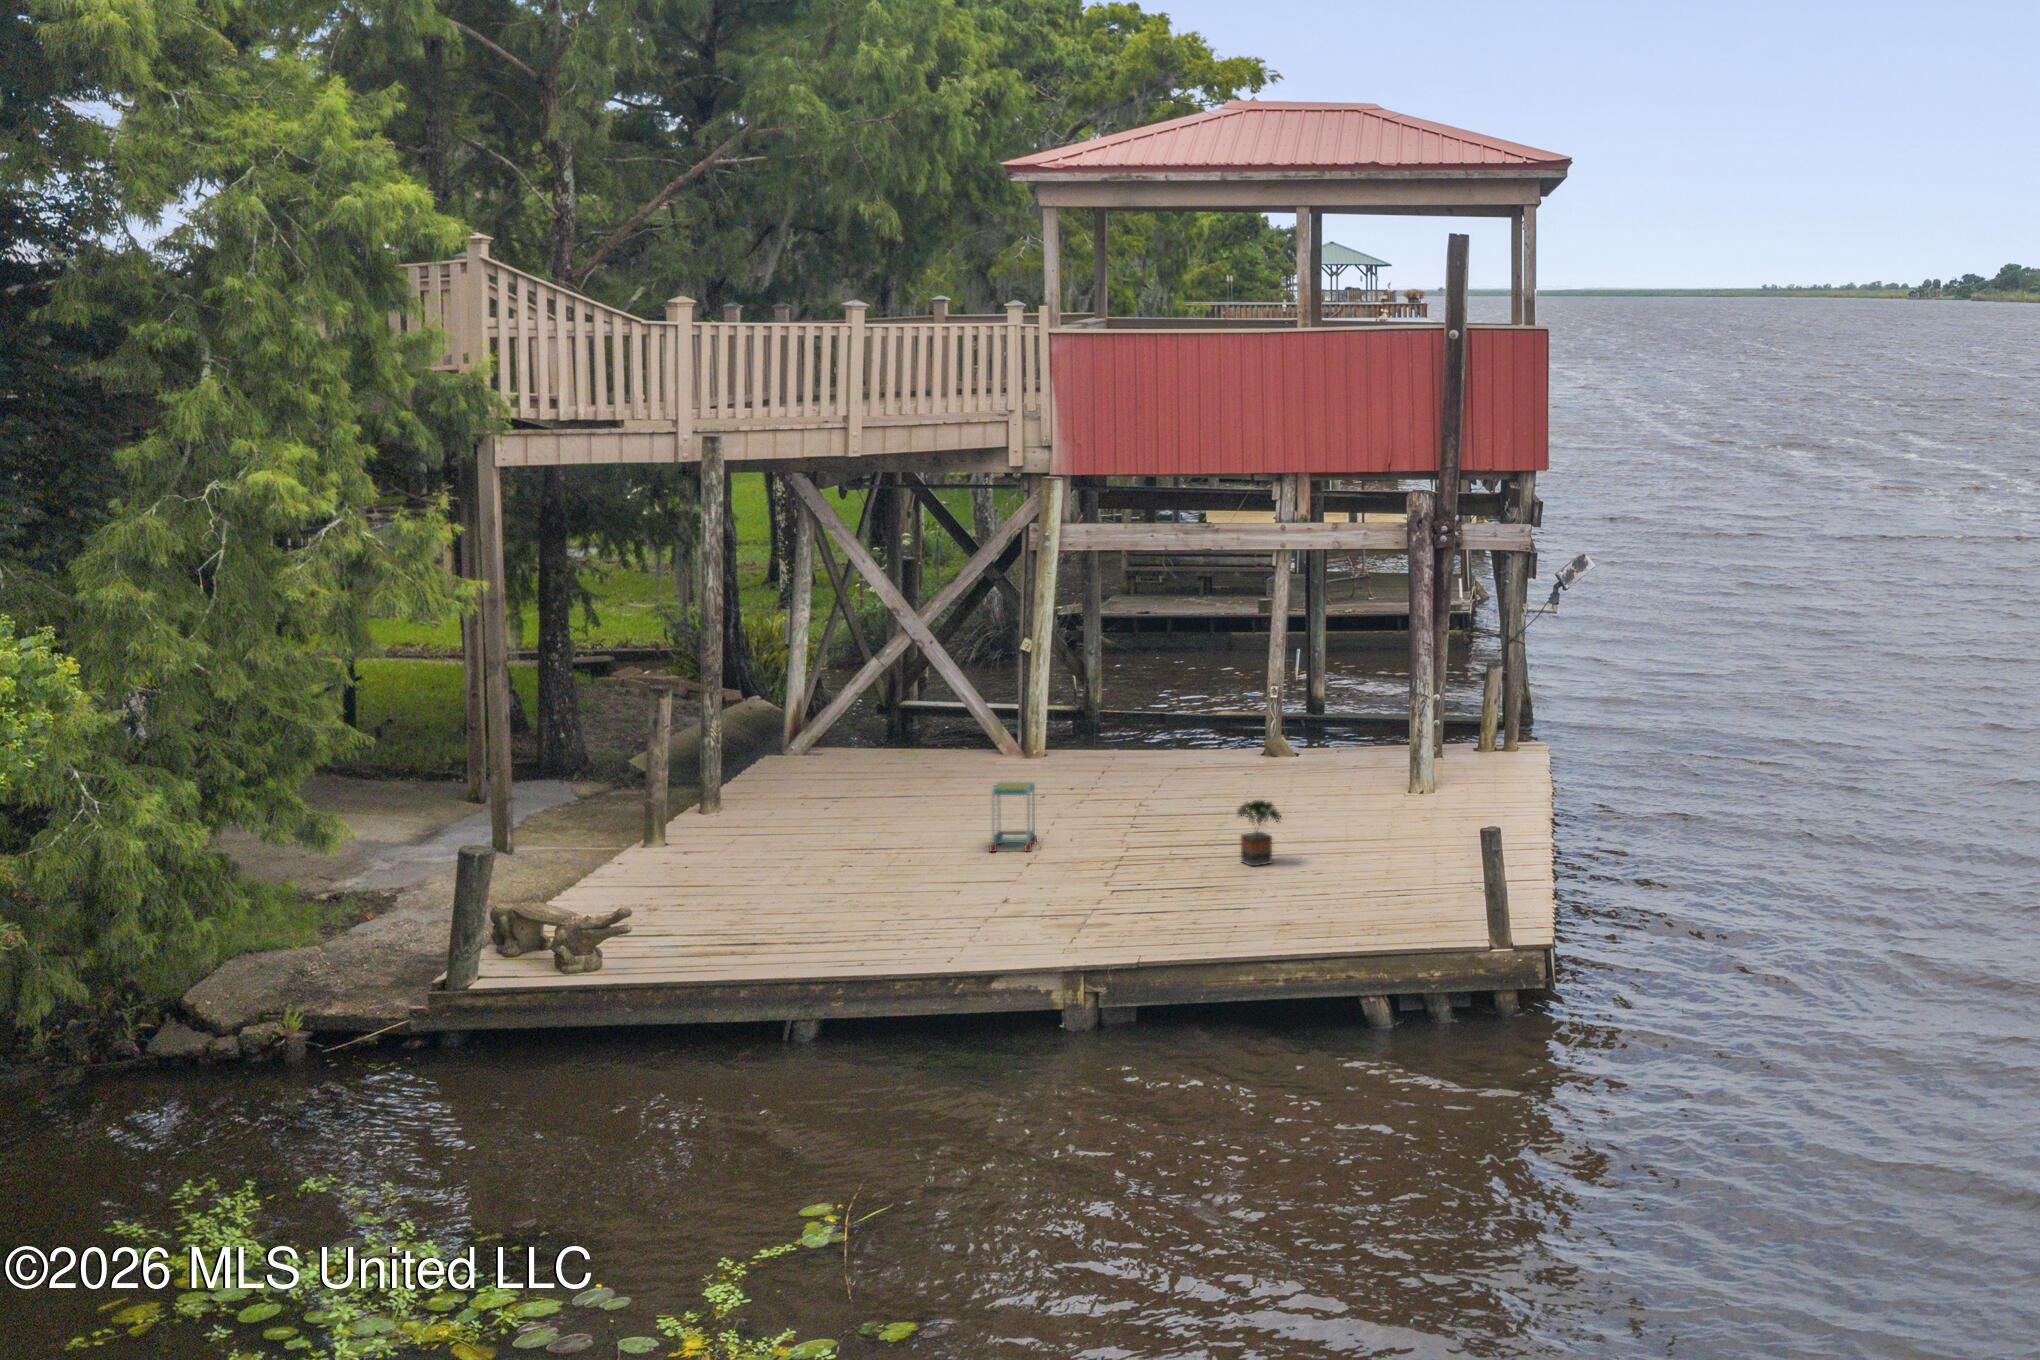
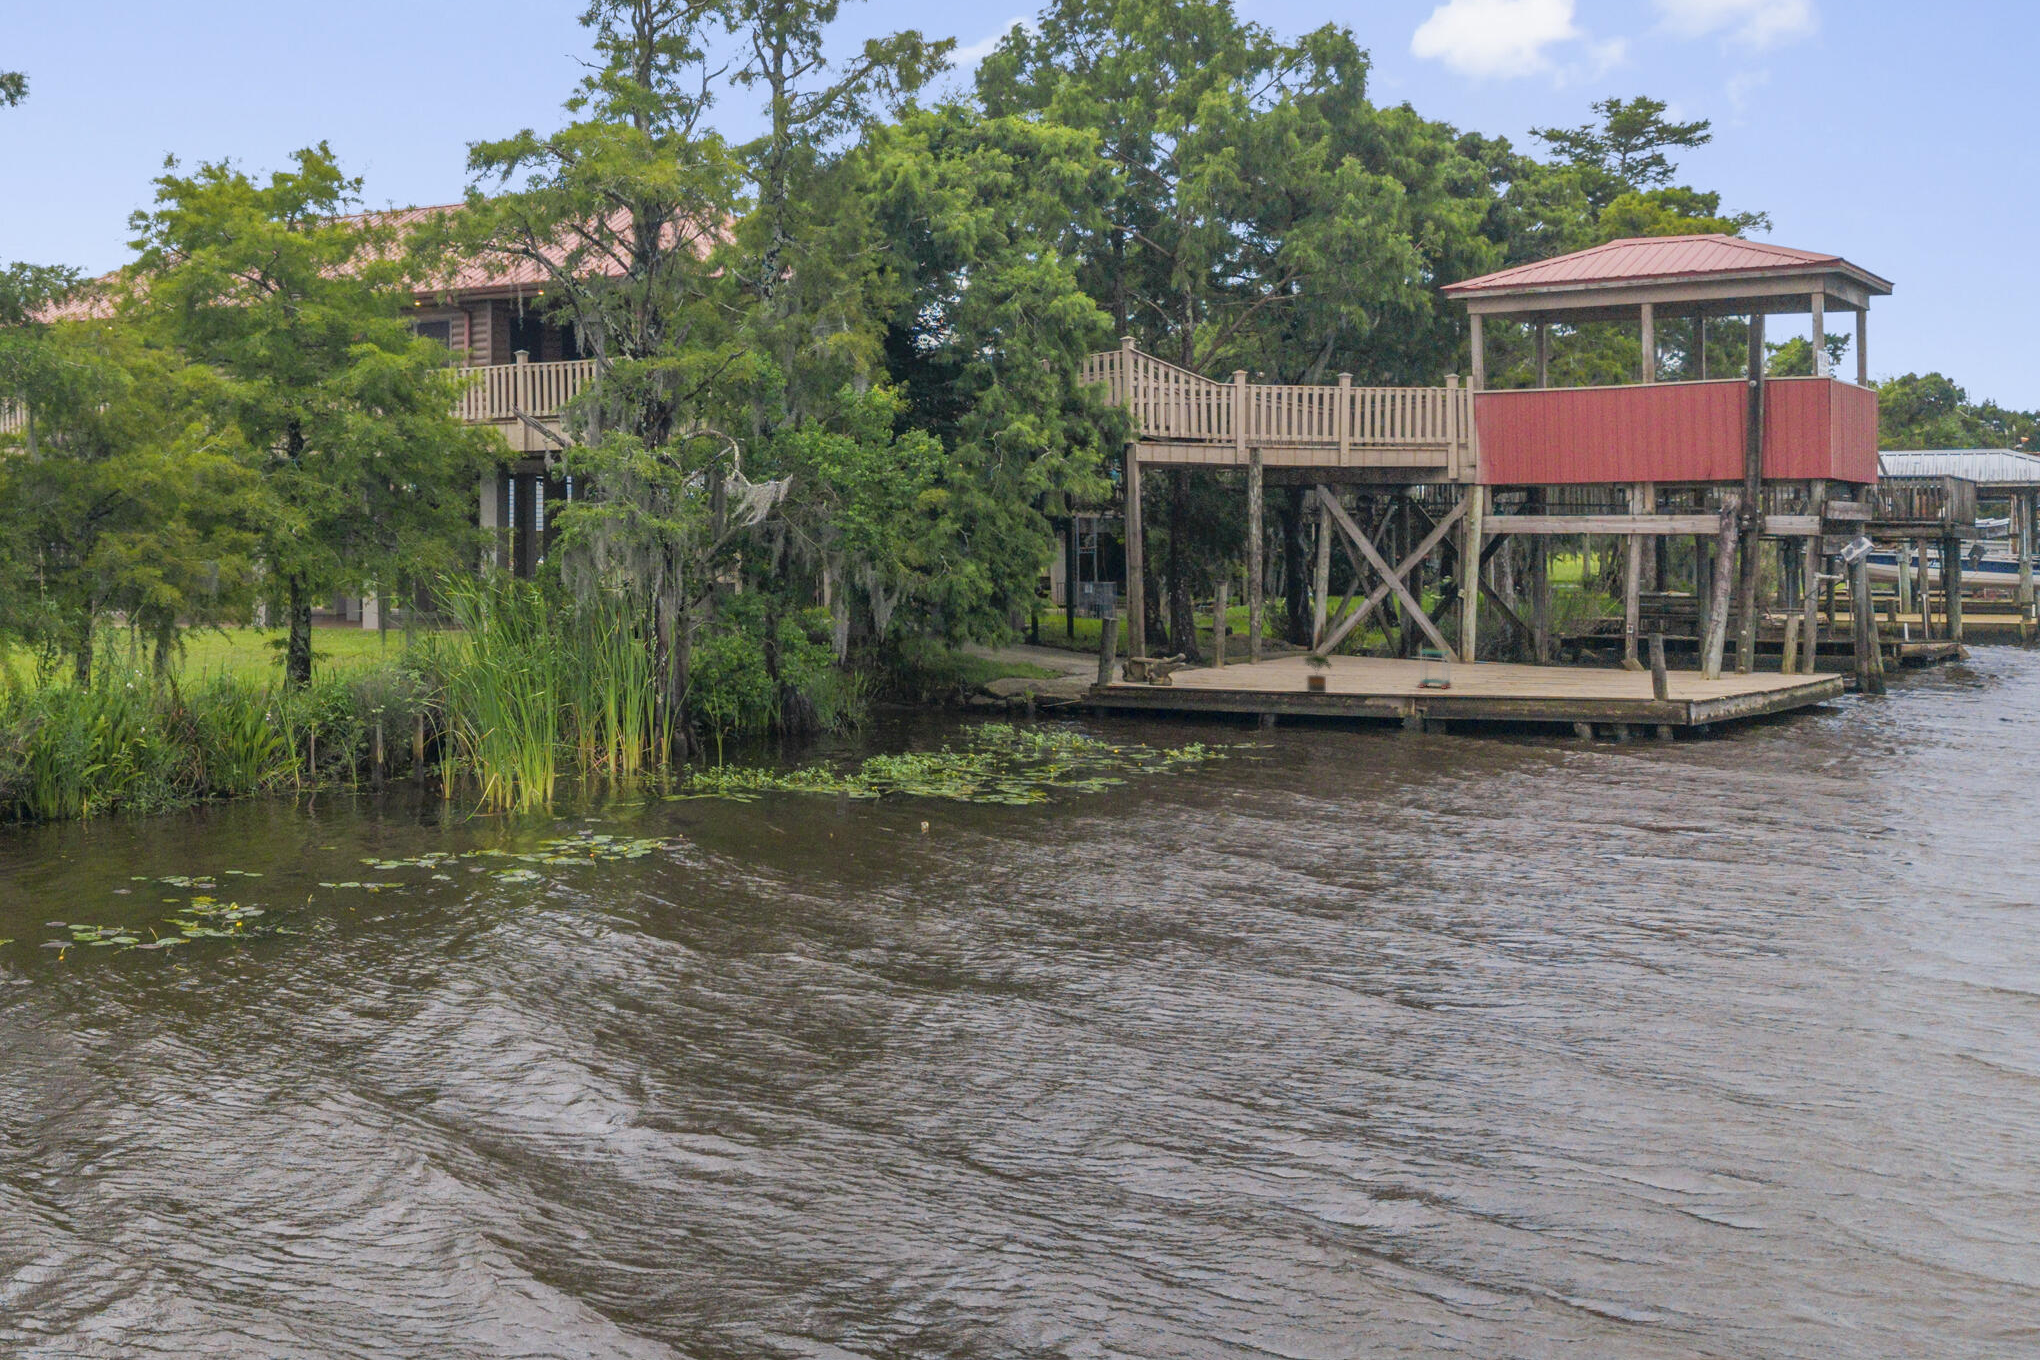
potted tree: present [1237,800,1281,866] -> present [1305,656,1332,693]

